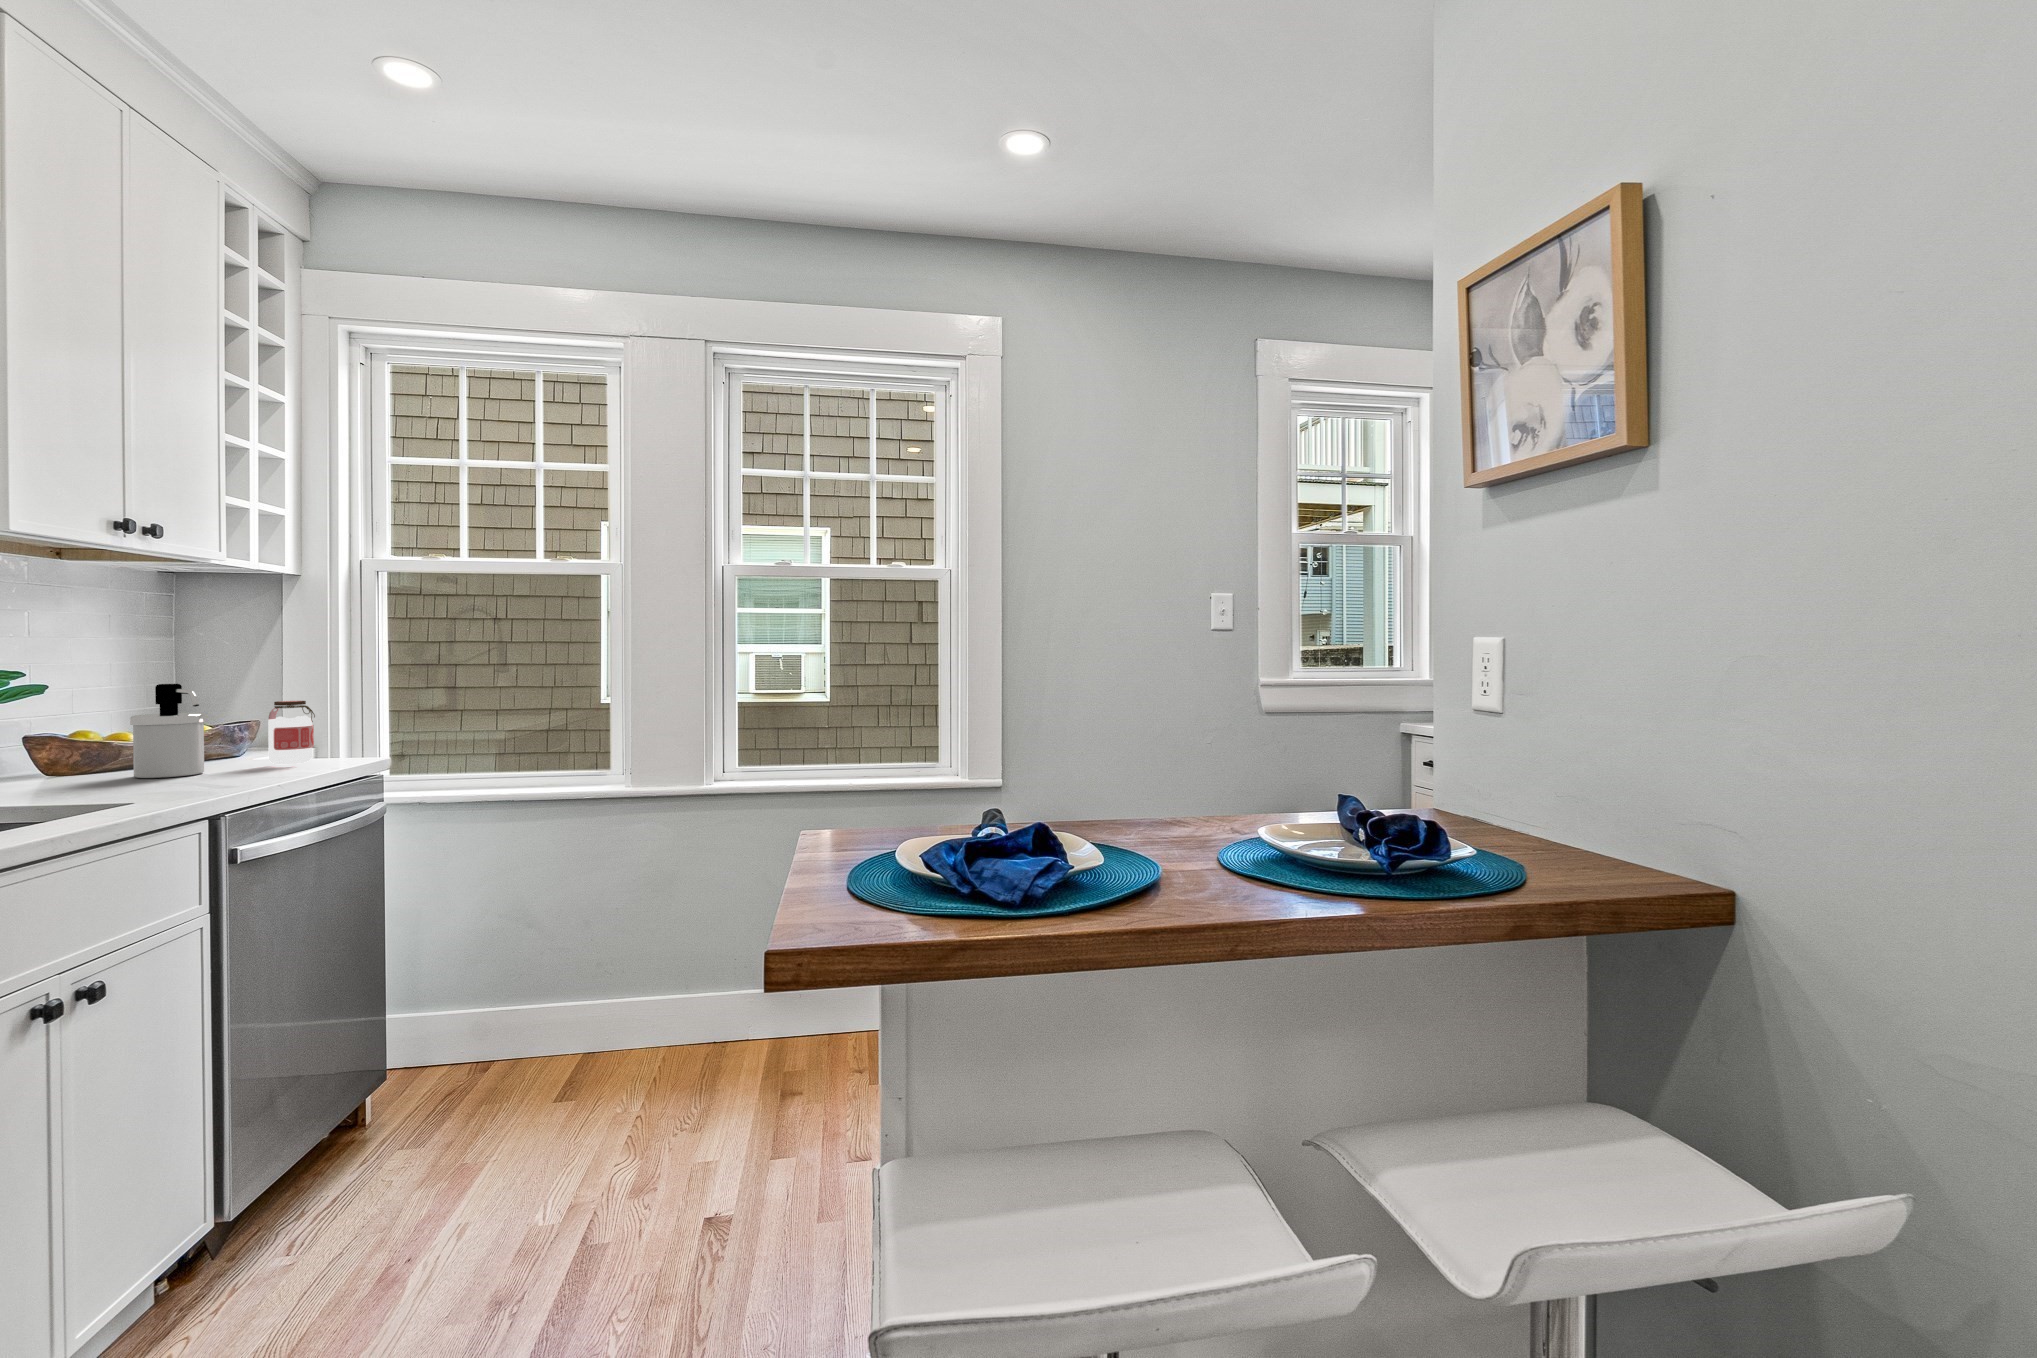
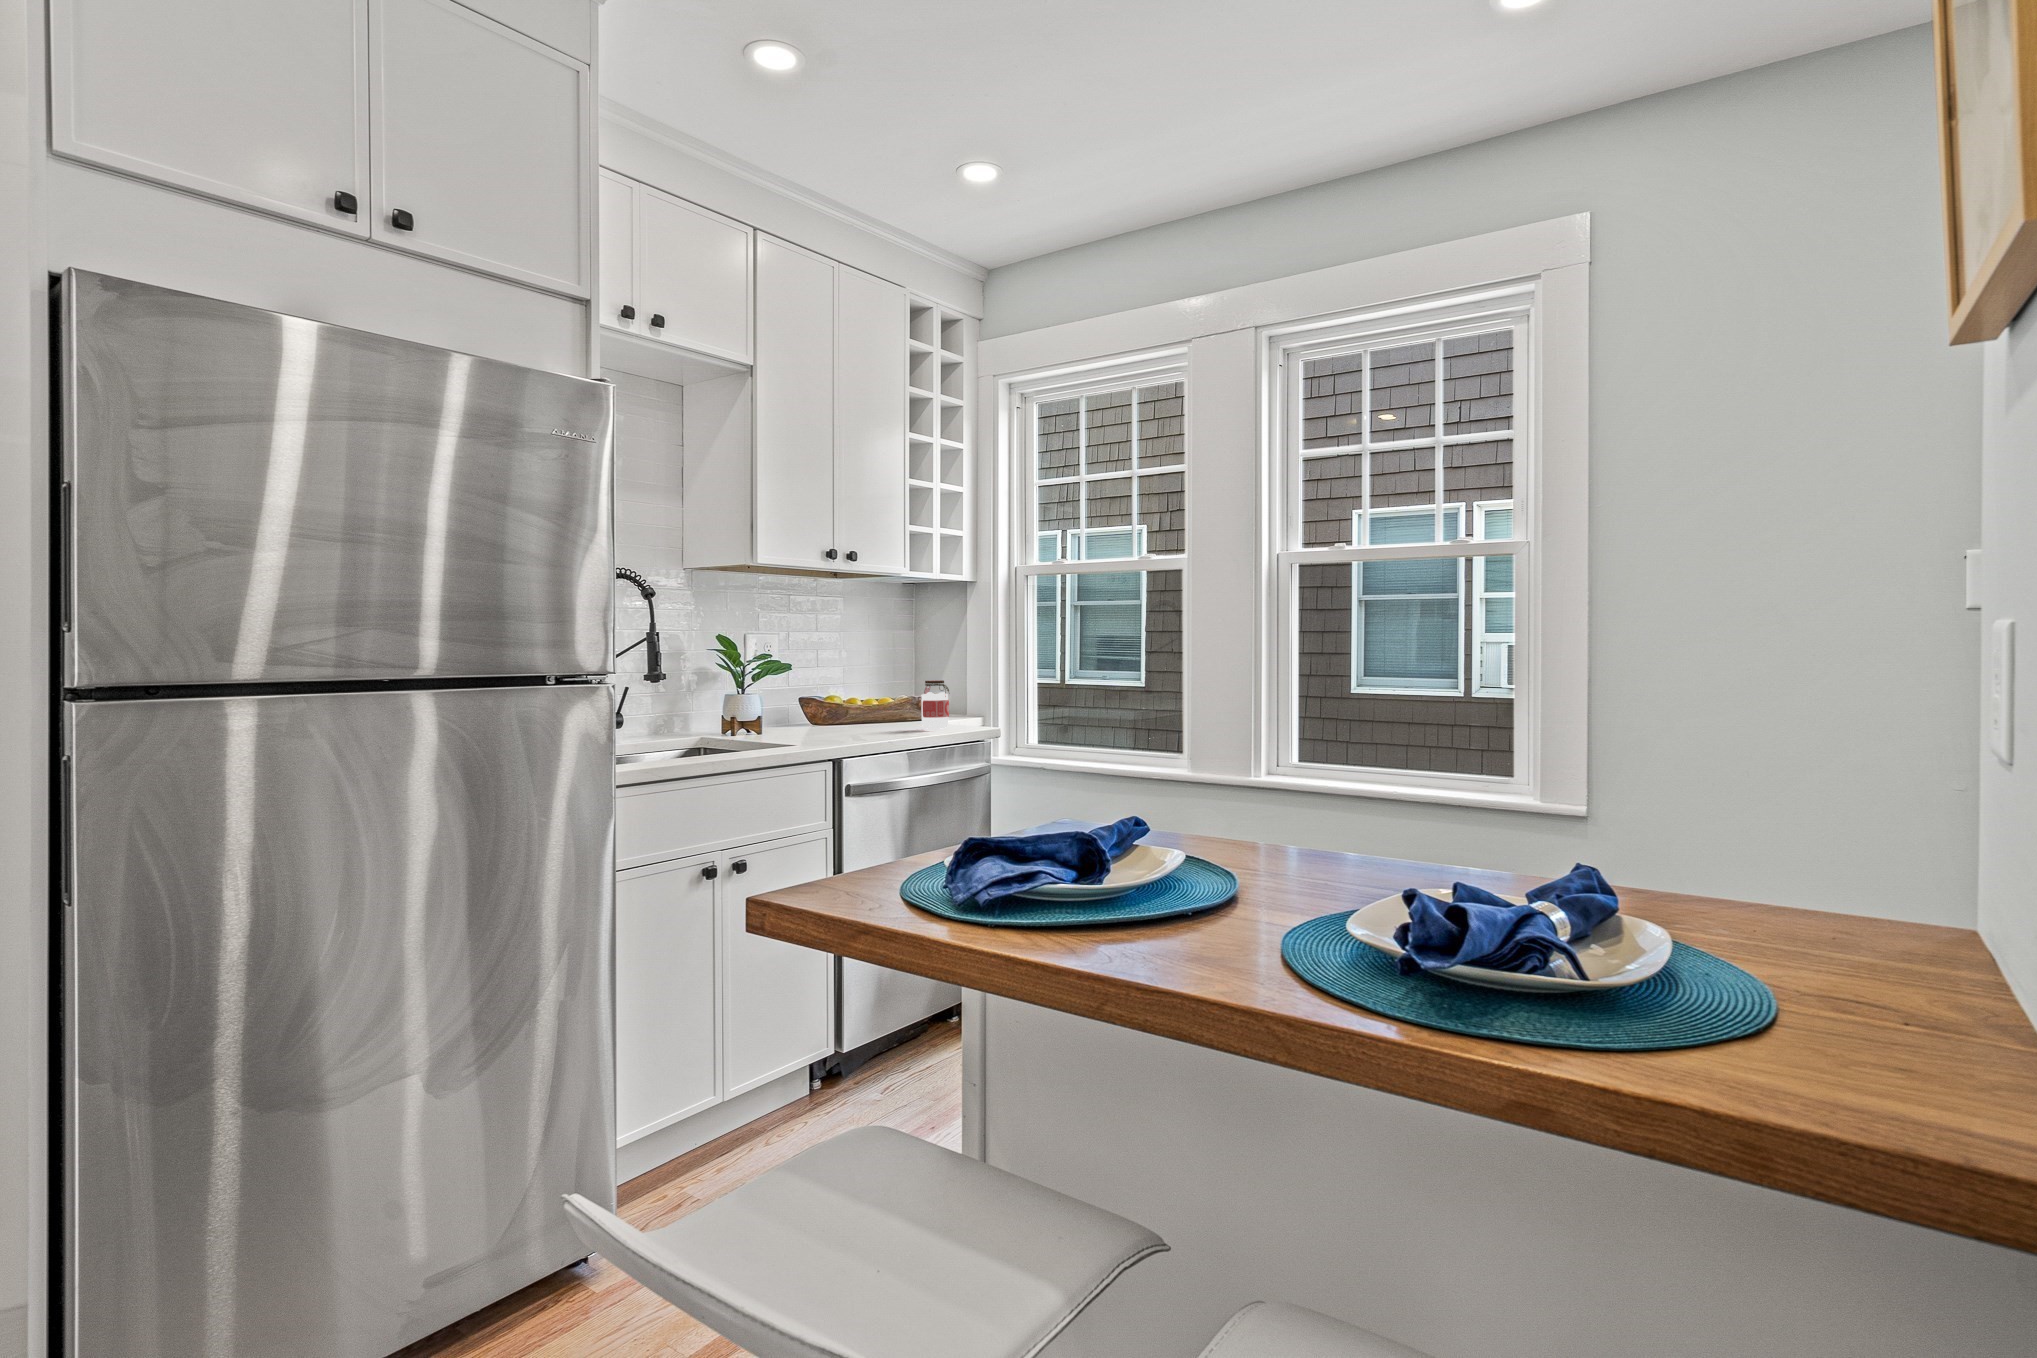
soap dispenser: present [130,684,206,778] -> none [843,666,883,732]

